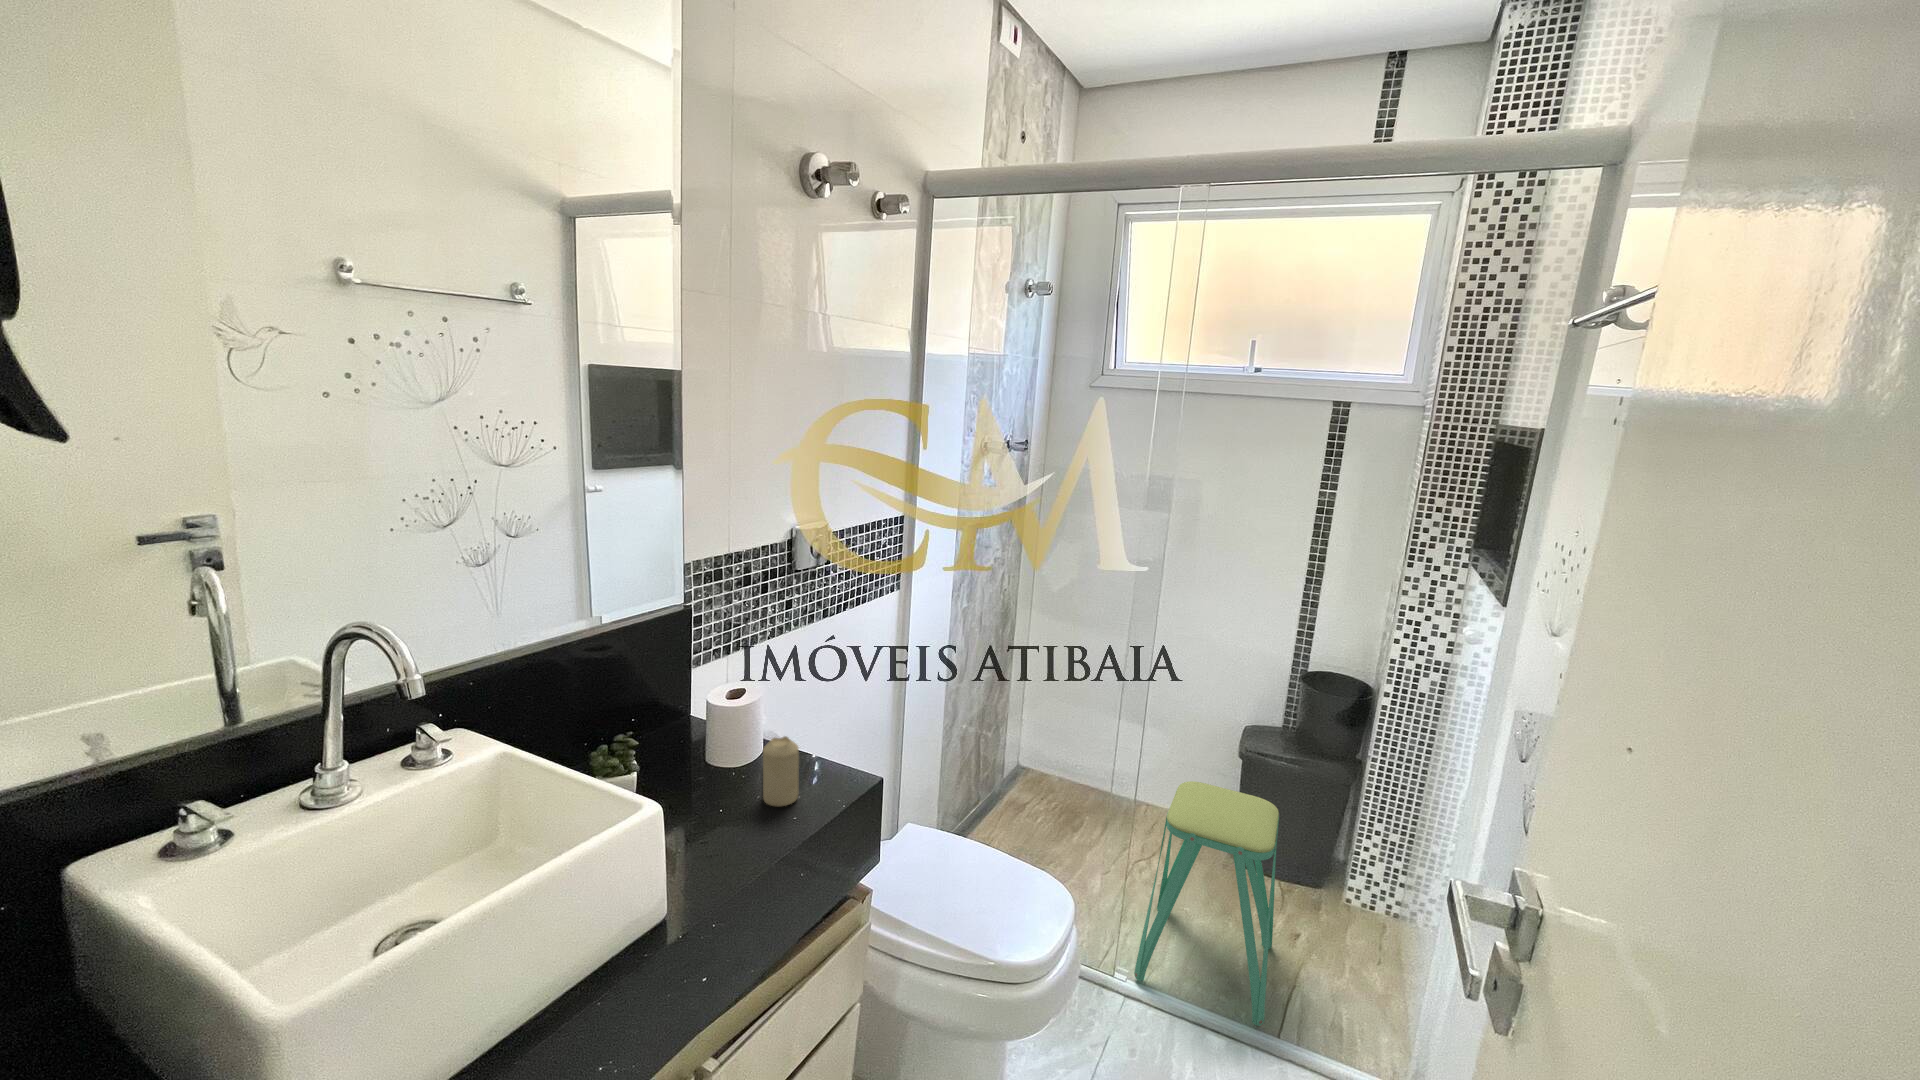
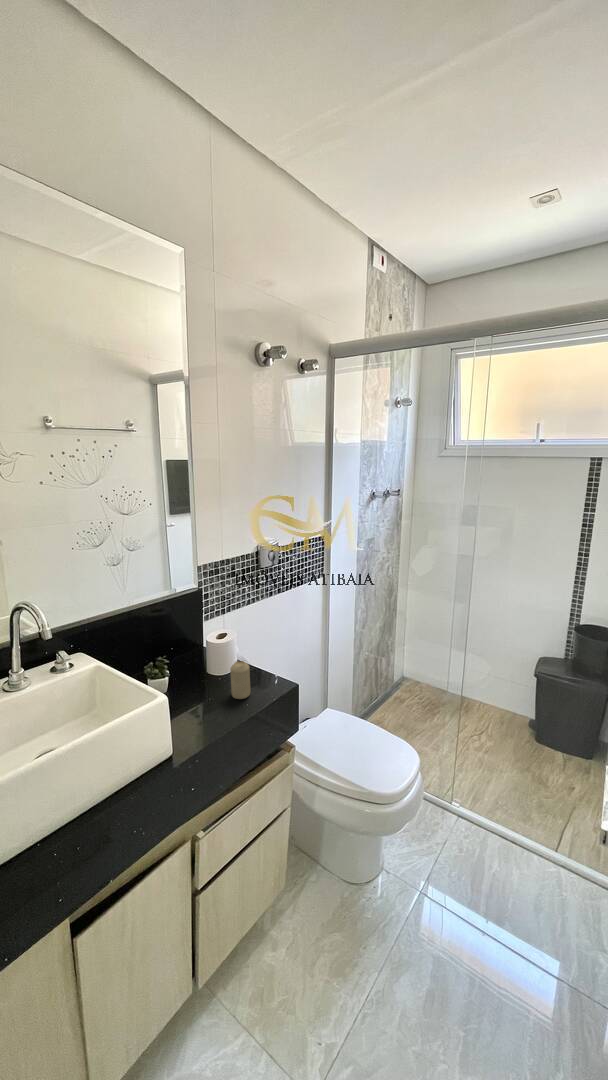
stool: present [1134,781,1279,1026] -> none [464,690,557,844]

